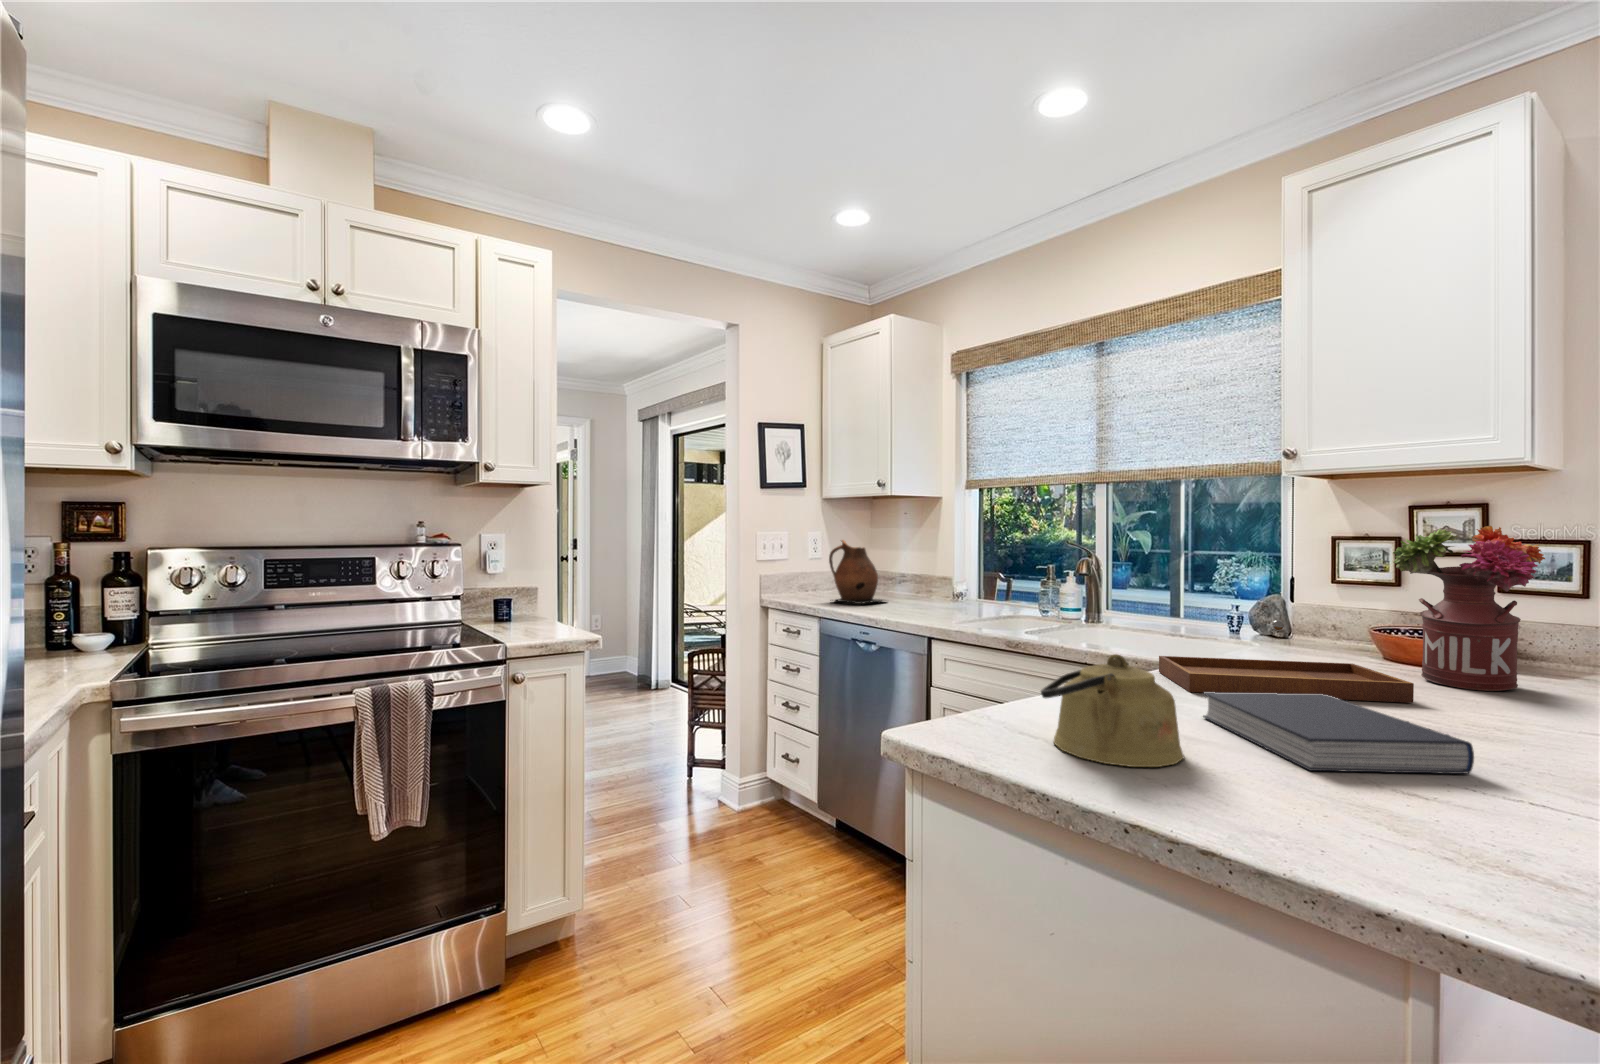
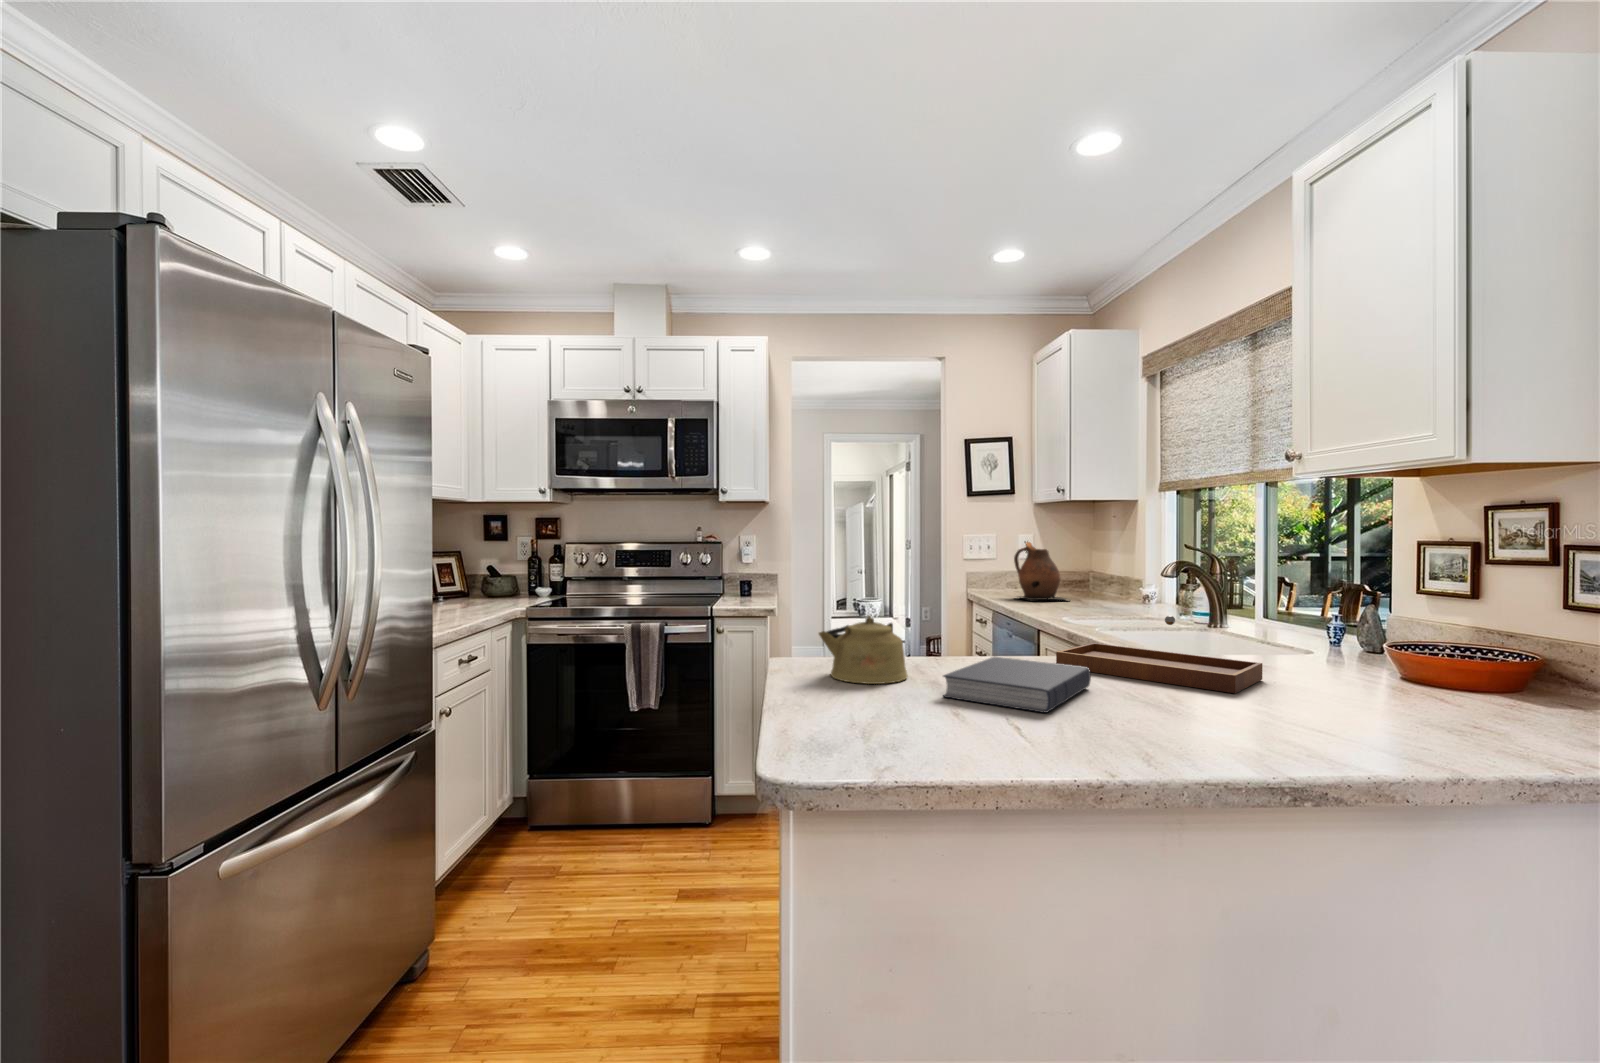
flower arrangement: present [1393,526,1545,691] -> none [1322,530,1476,702]

